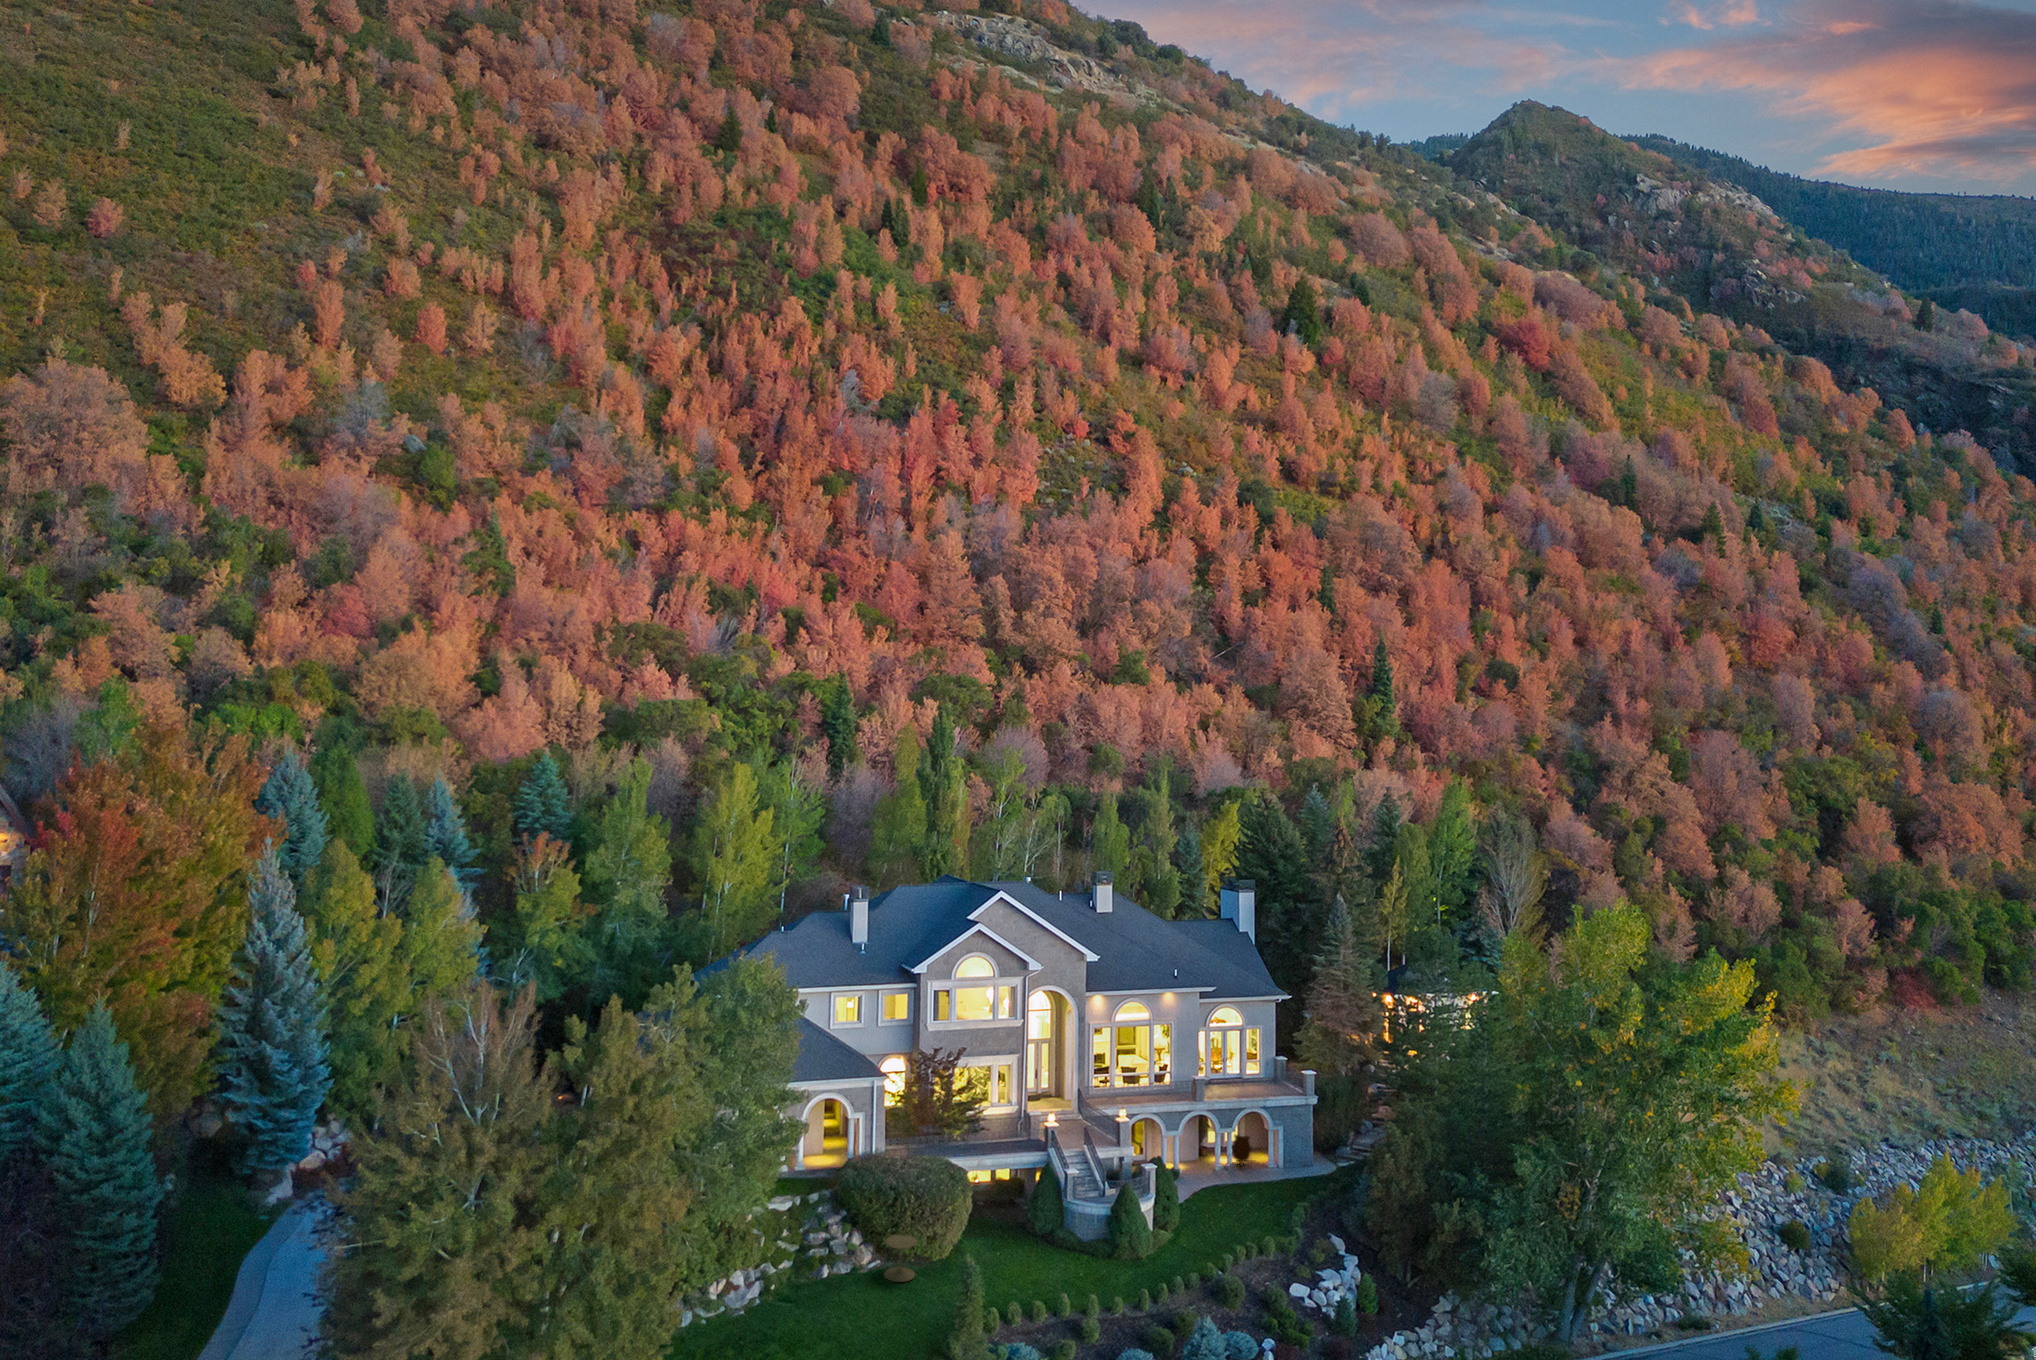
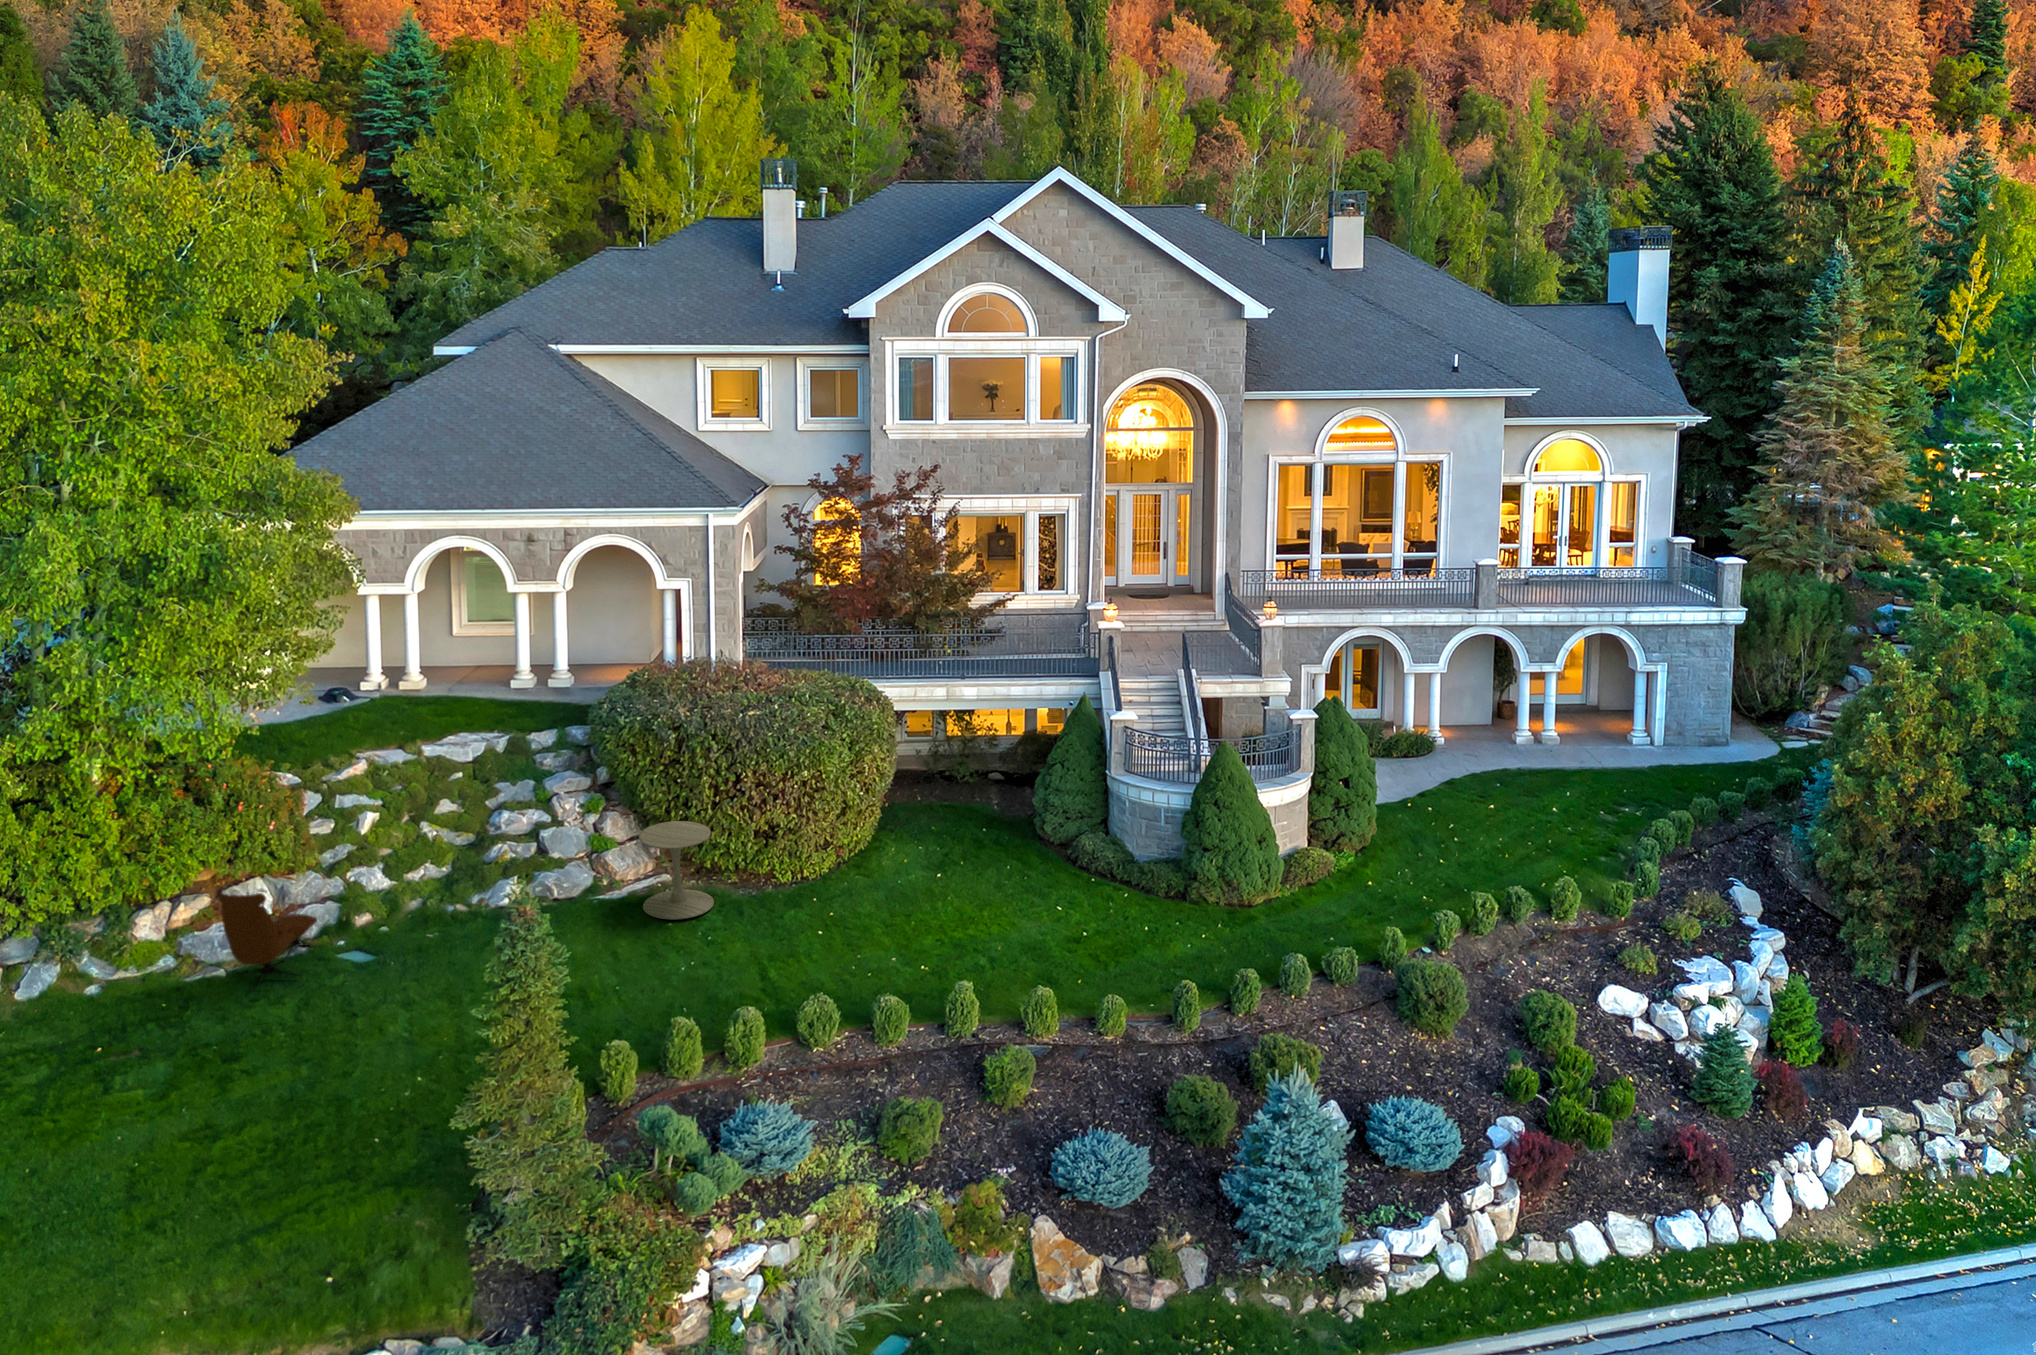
lounge chair: present [1231,1135,1252,1166] -> present [217,892,317,991]

